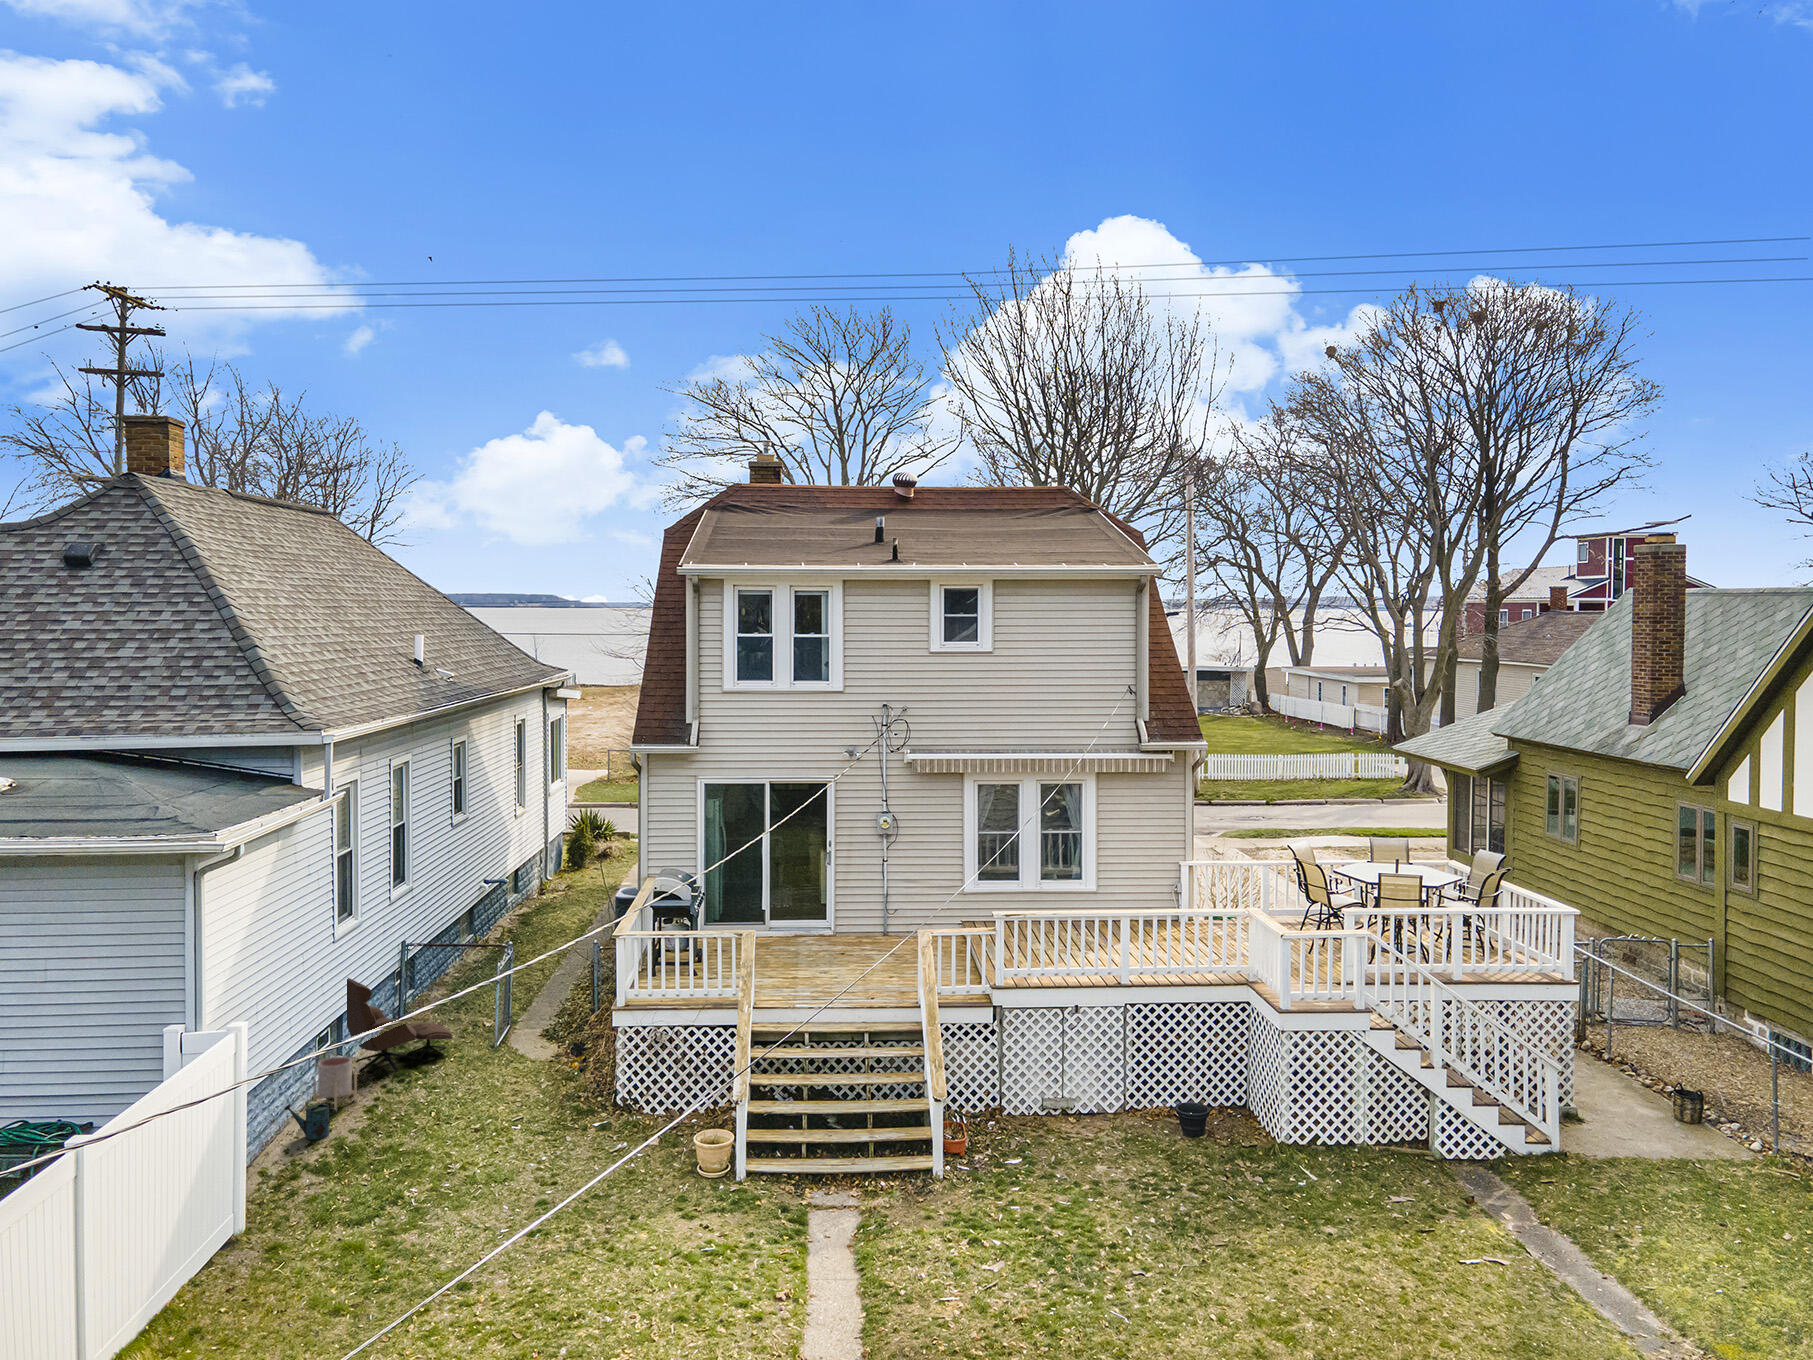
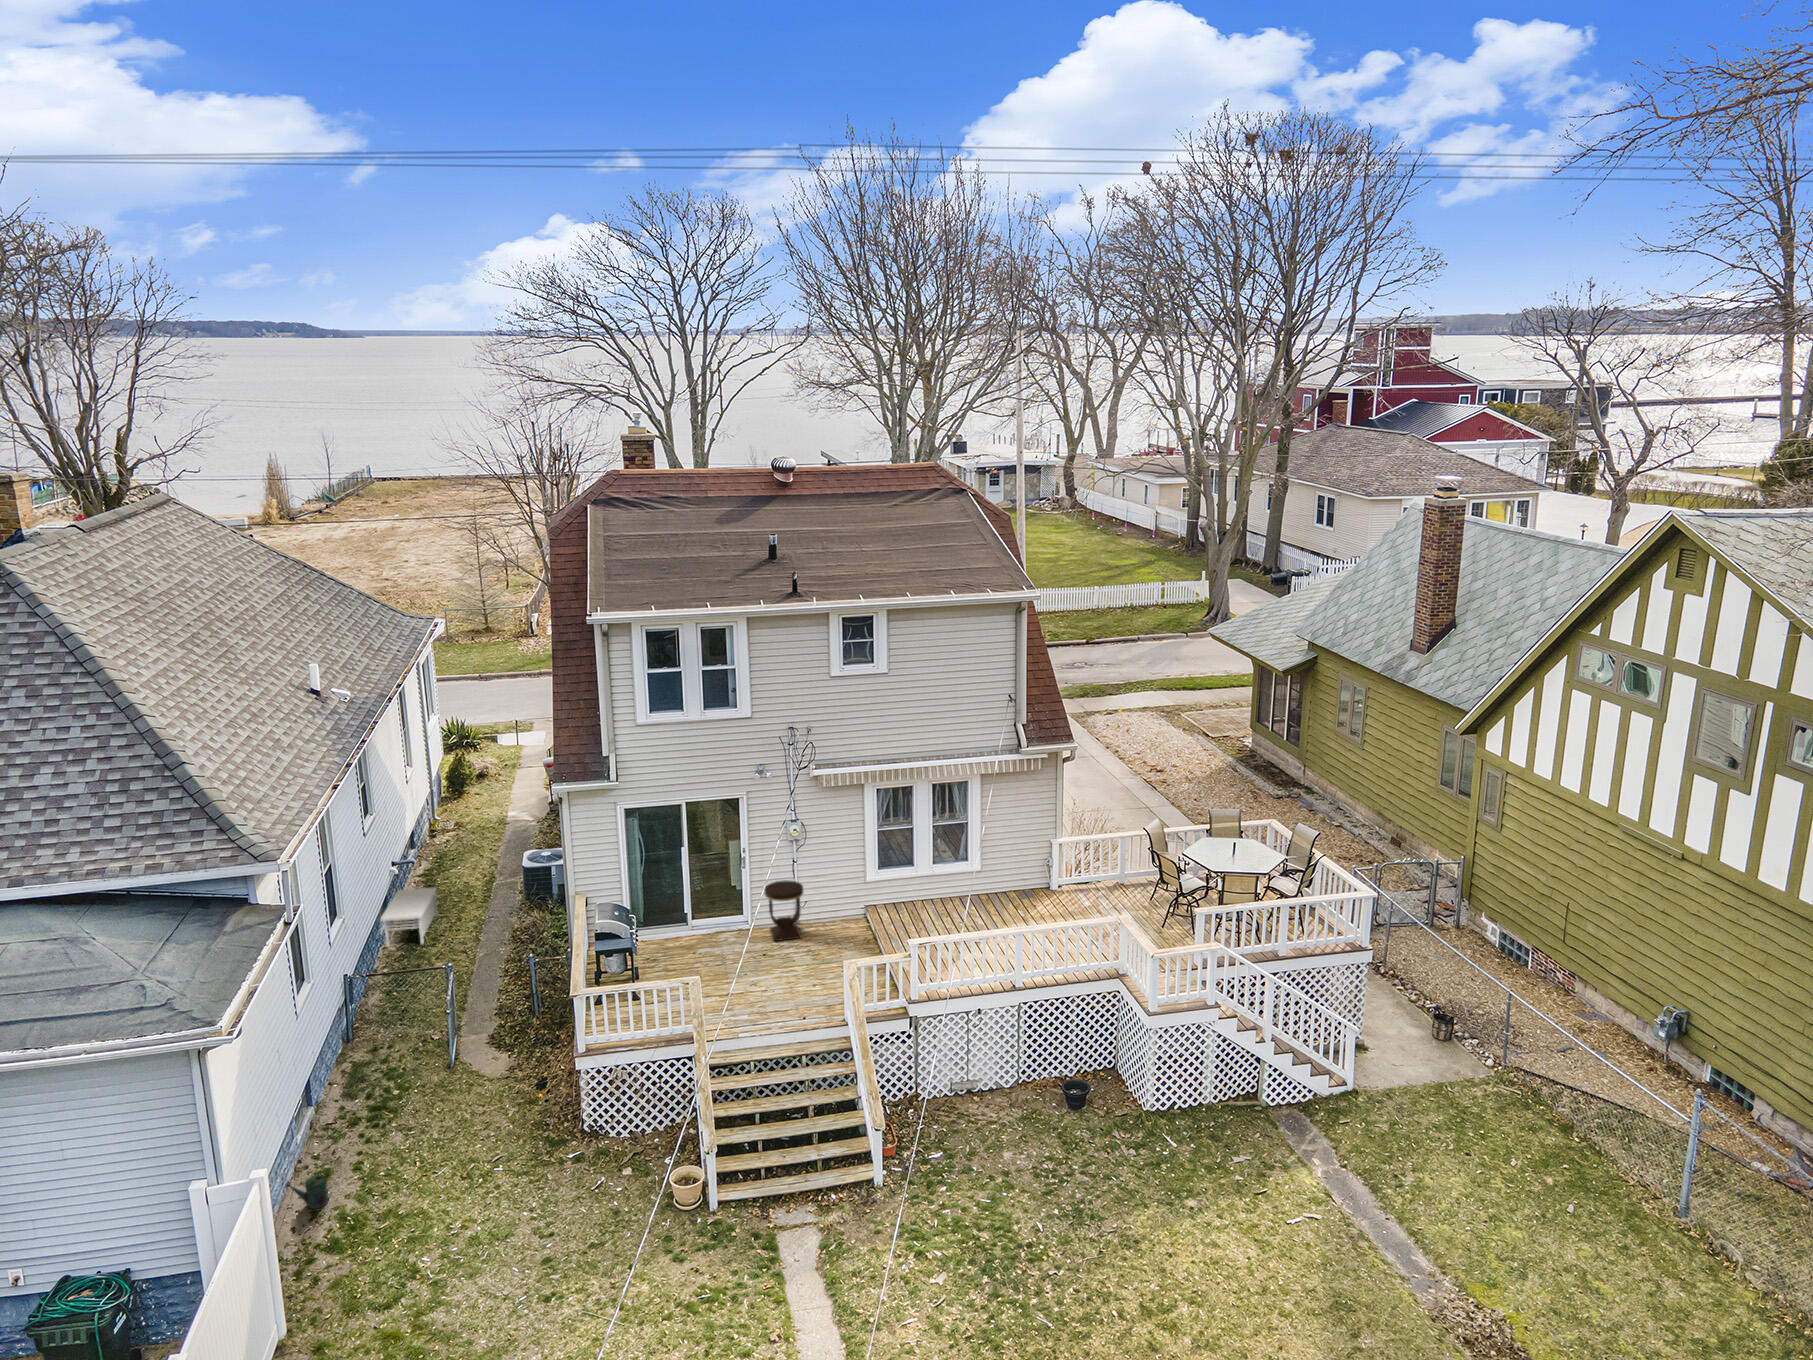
side table: none [849,879,892,942] -> present [764,880,803,941]
storage bench: none [458,908,522,958] -> present [381,888,437,947]
lounge chair: present [347,978,452,1073] -> none [302,1033,414,1116]
planter: present [313,1057,357,1108] -> none [300,1117,342,1169]

